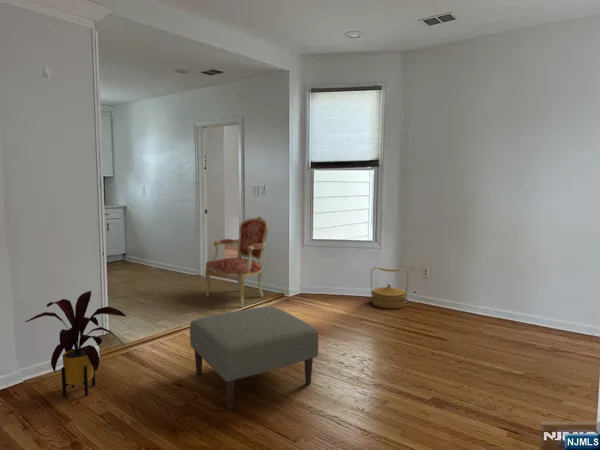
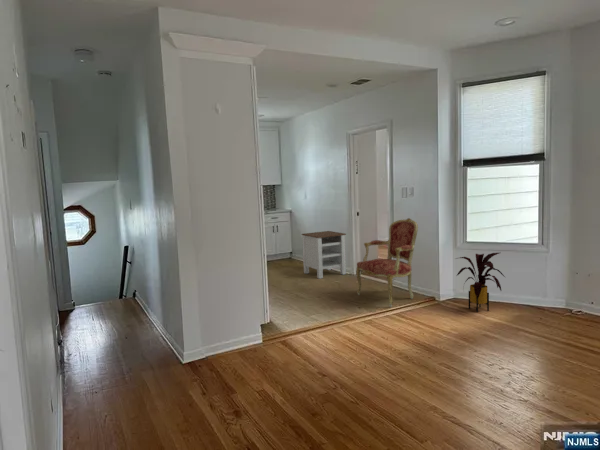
side table: none [141,230,192,281] -> present [302,231,346,279]
woven basket: present [371,268,408,309] -> none [535,273,585,321]
house plant: present [25,291,126,397] -> present [457,253,504,312]
ottoman: present [190,306,318,410] -> none [333,309,456,402]

